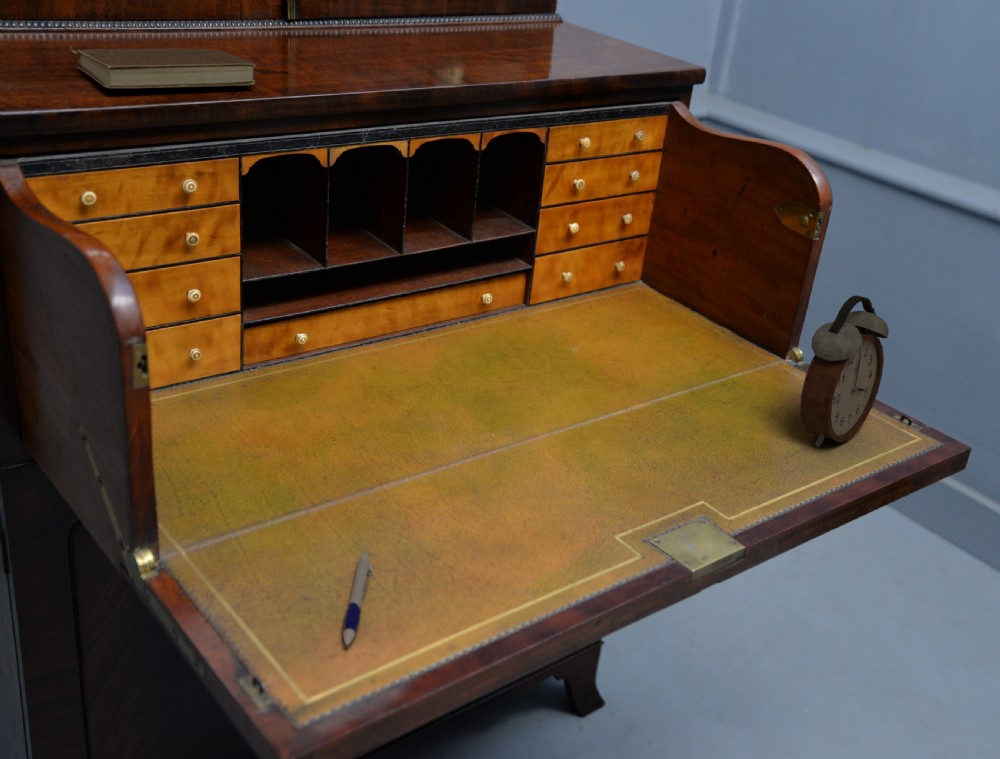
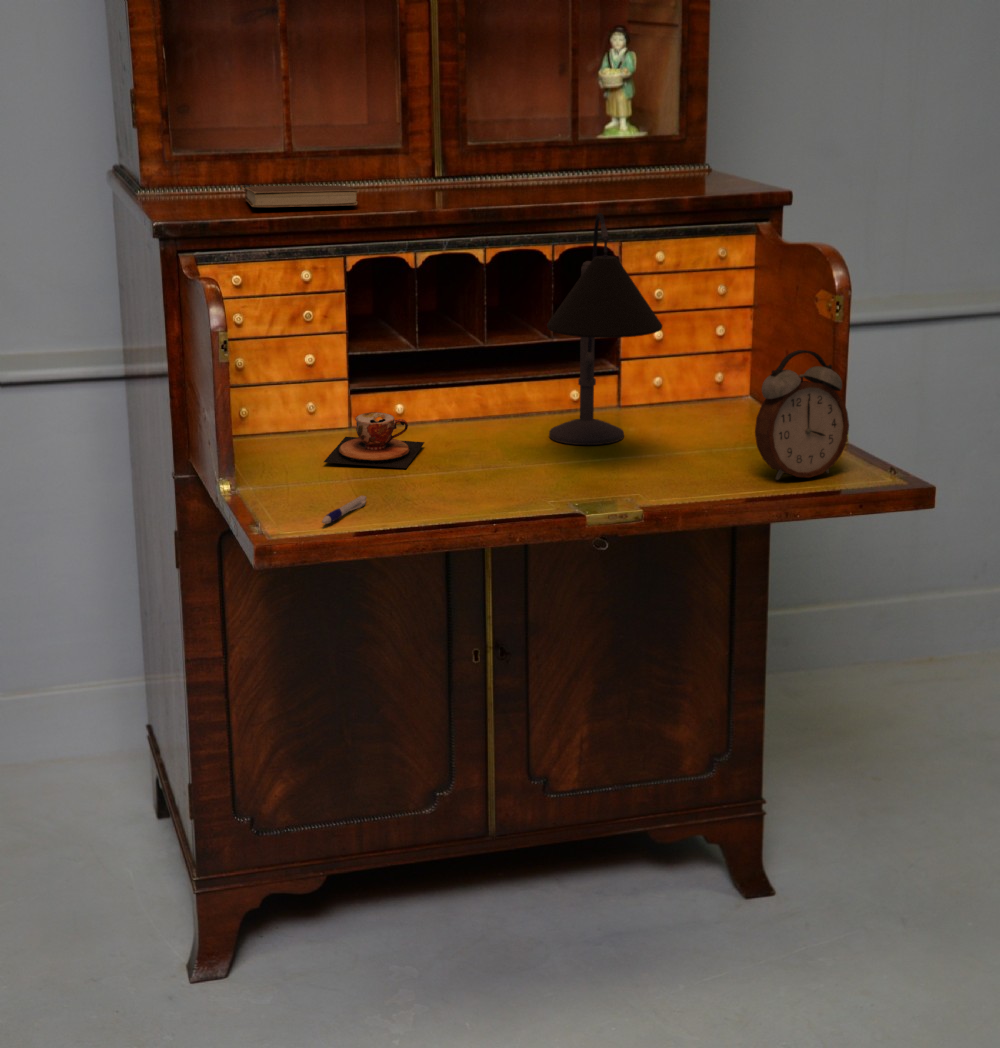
desk lamp: none [494,119,709,388] -> present [547,213,662,445]
teacup: none [254,377,372,462] -> present [324,412,424,468]

